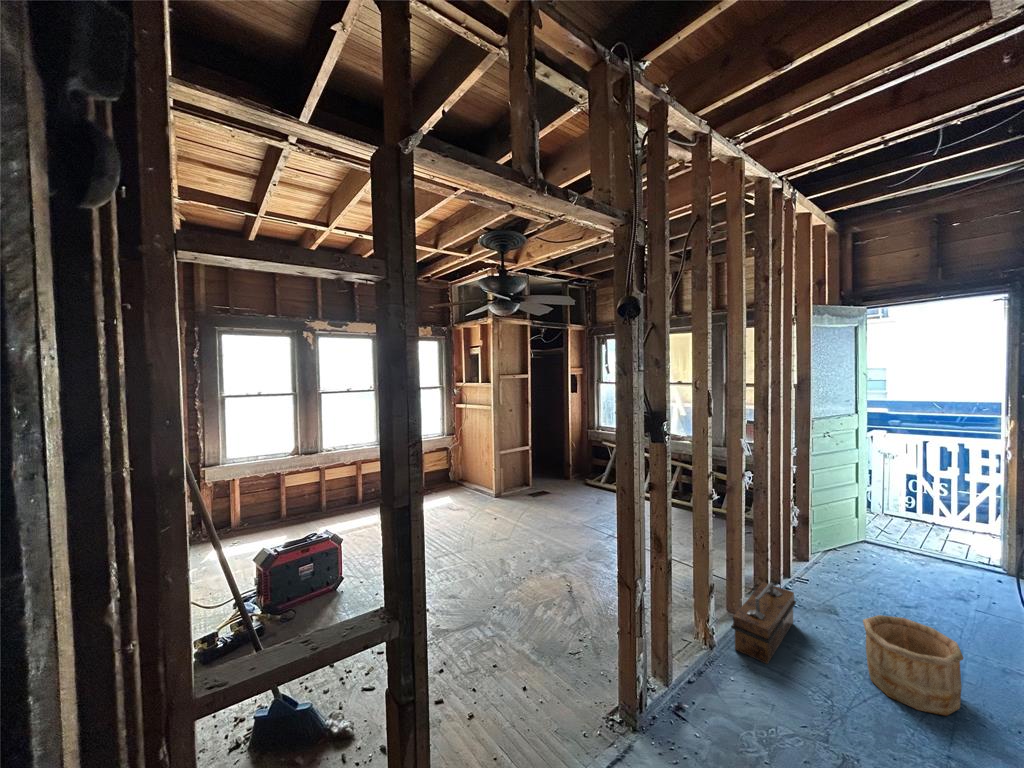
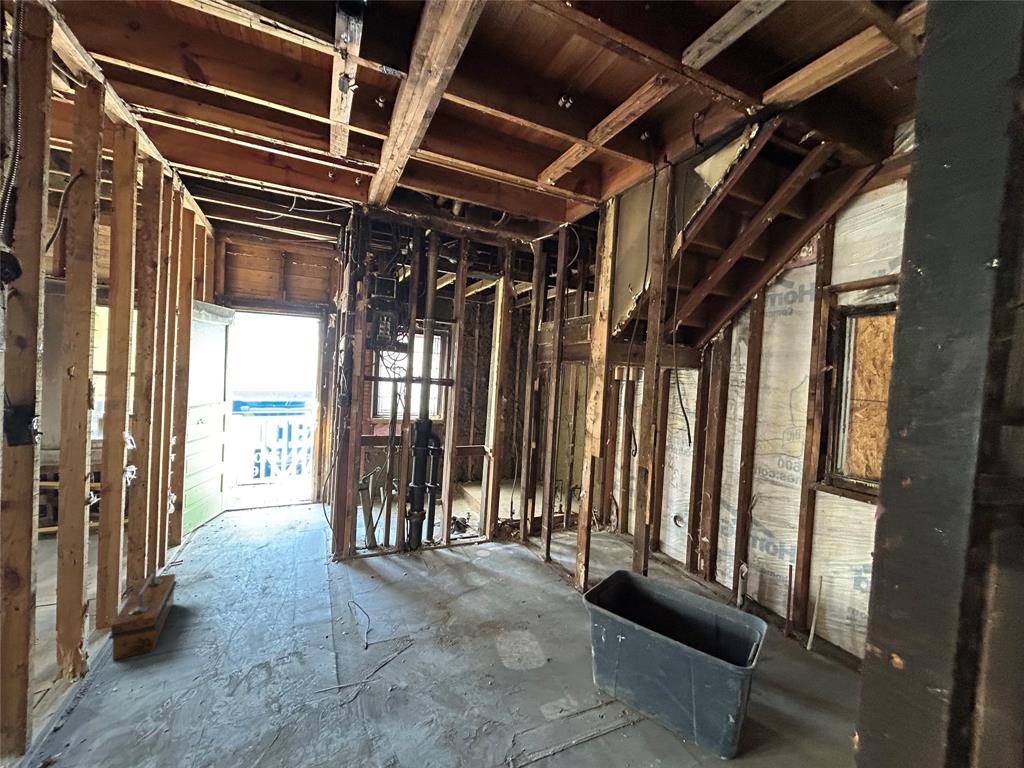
wooden bucket: present [863,615,964,716] -> none [237,551,298,614]

